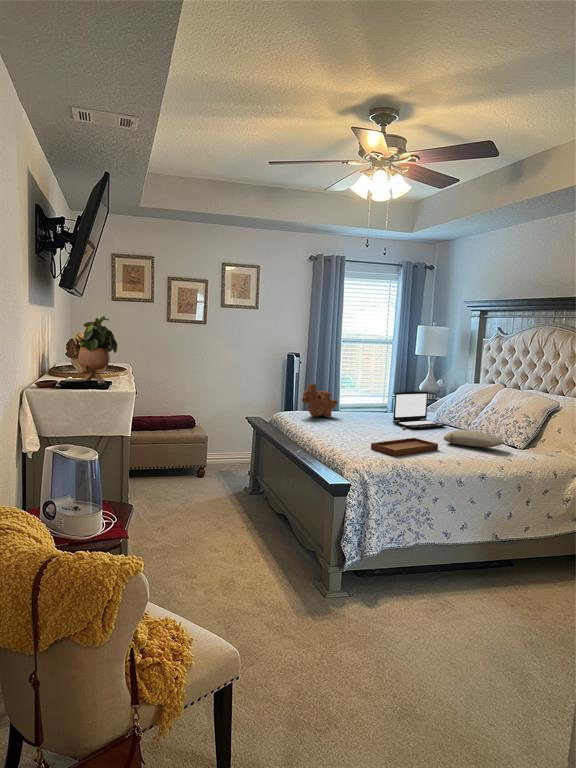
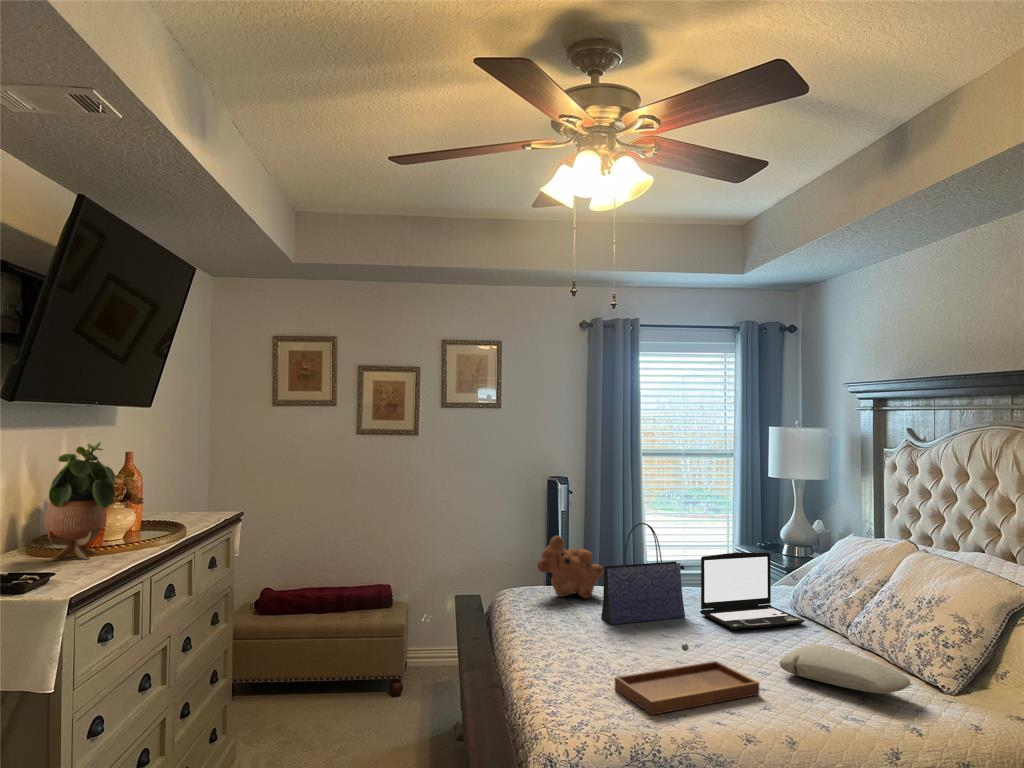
tote bag: none [343,374,385,427] -> present [601,523,685,624]

